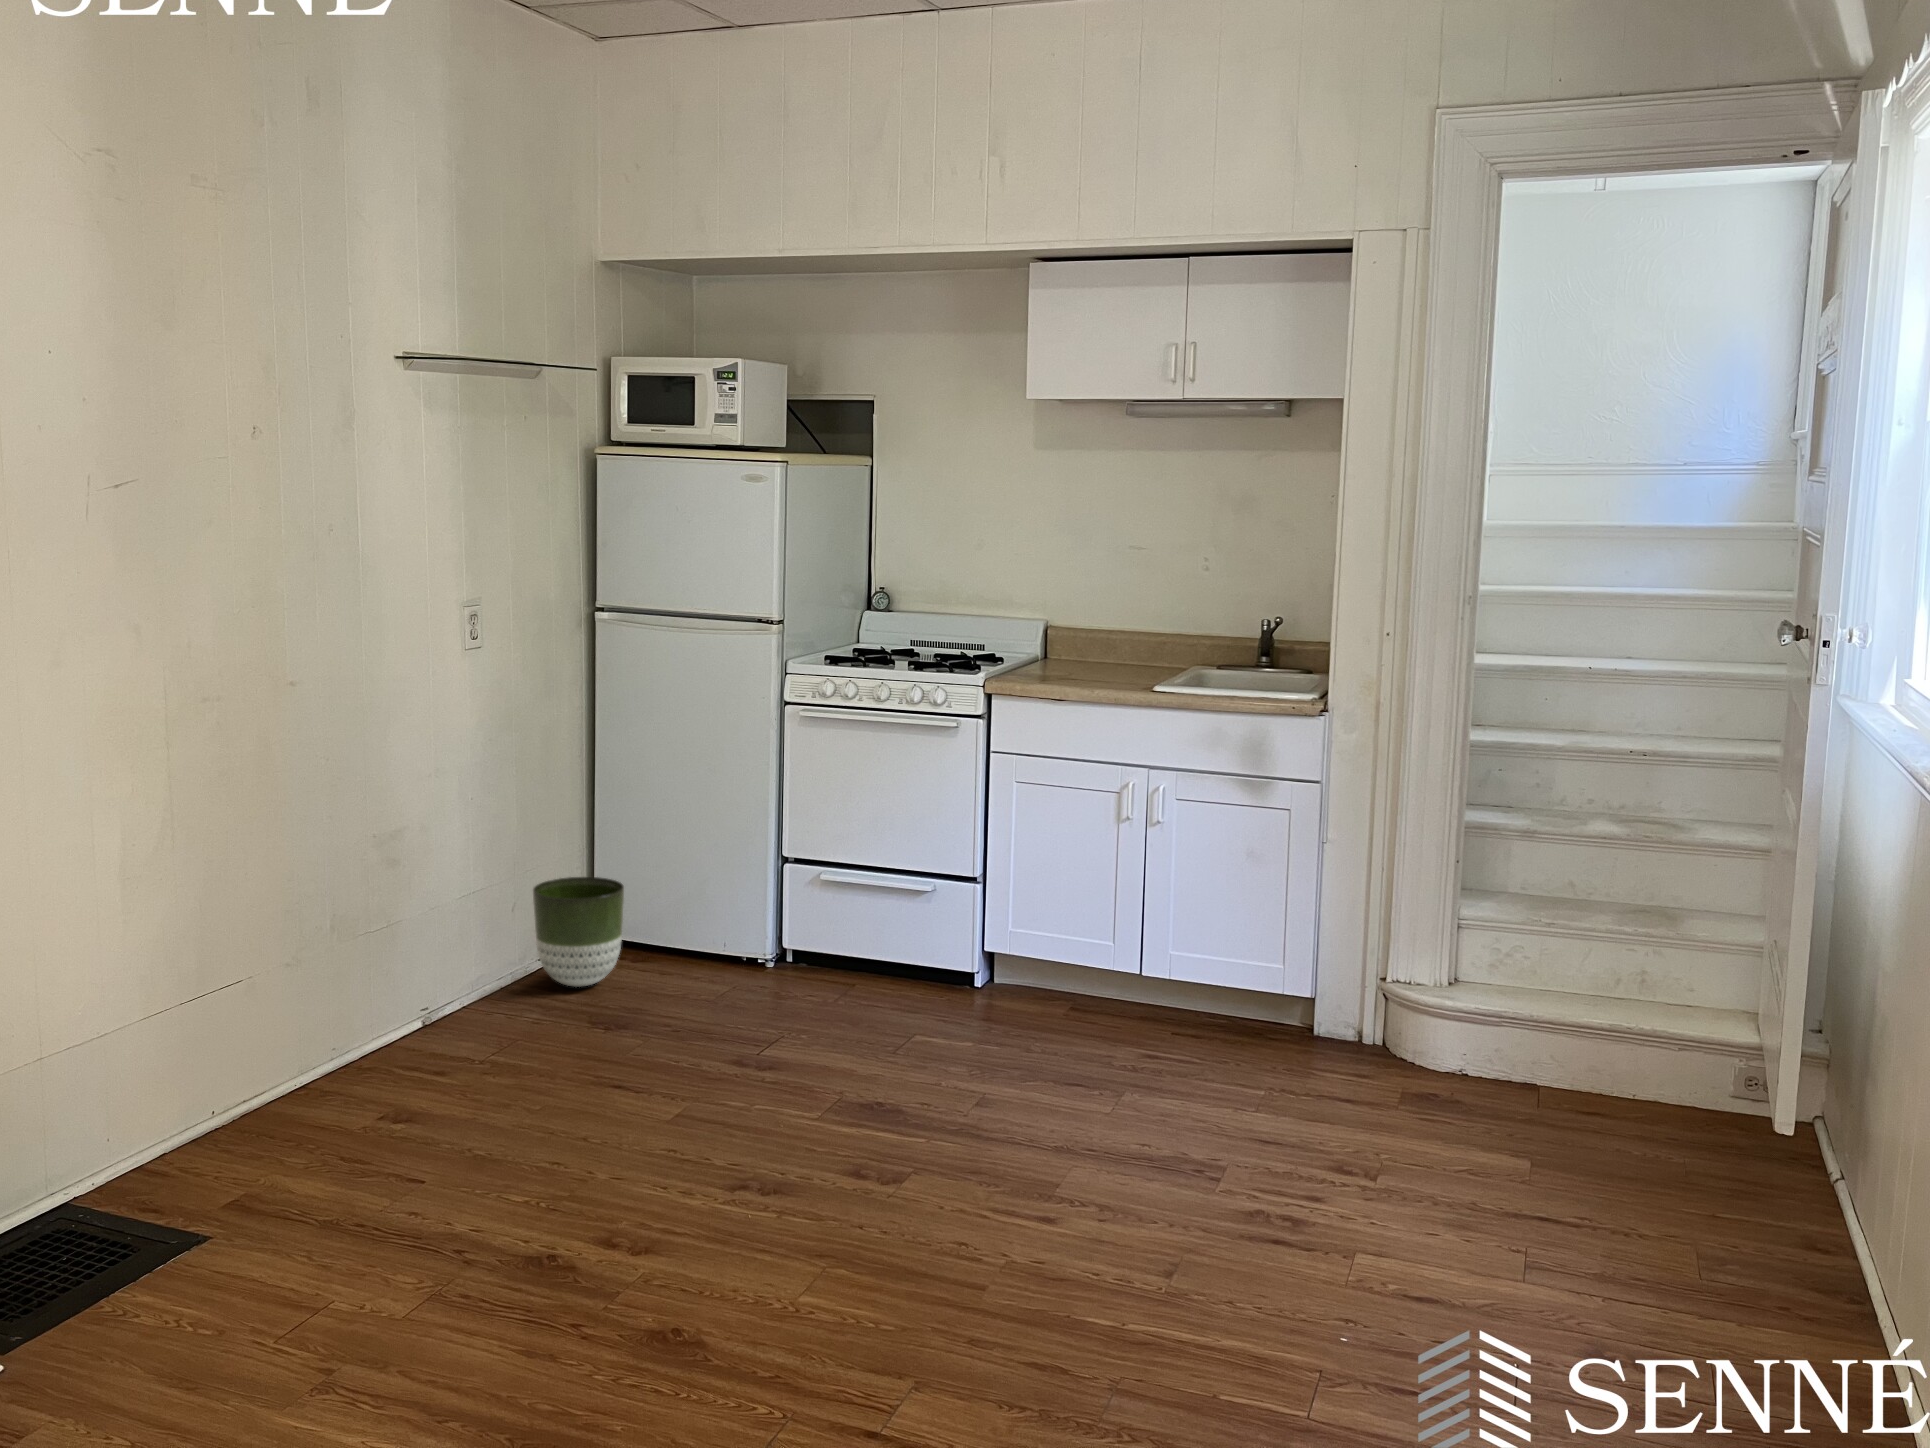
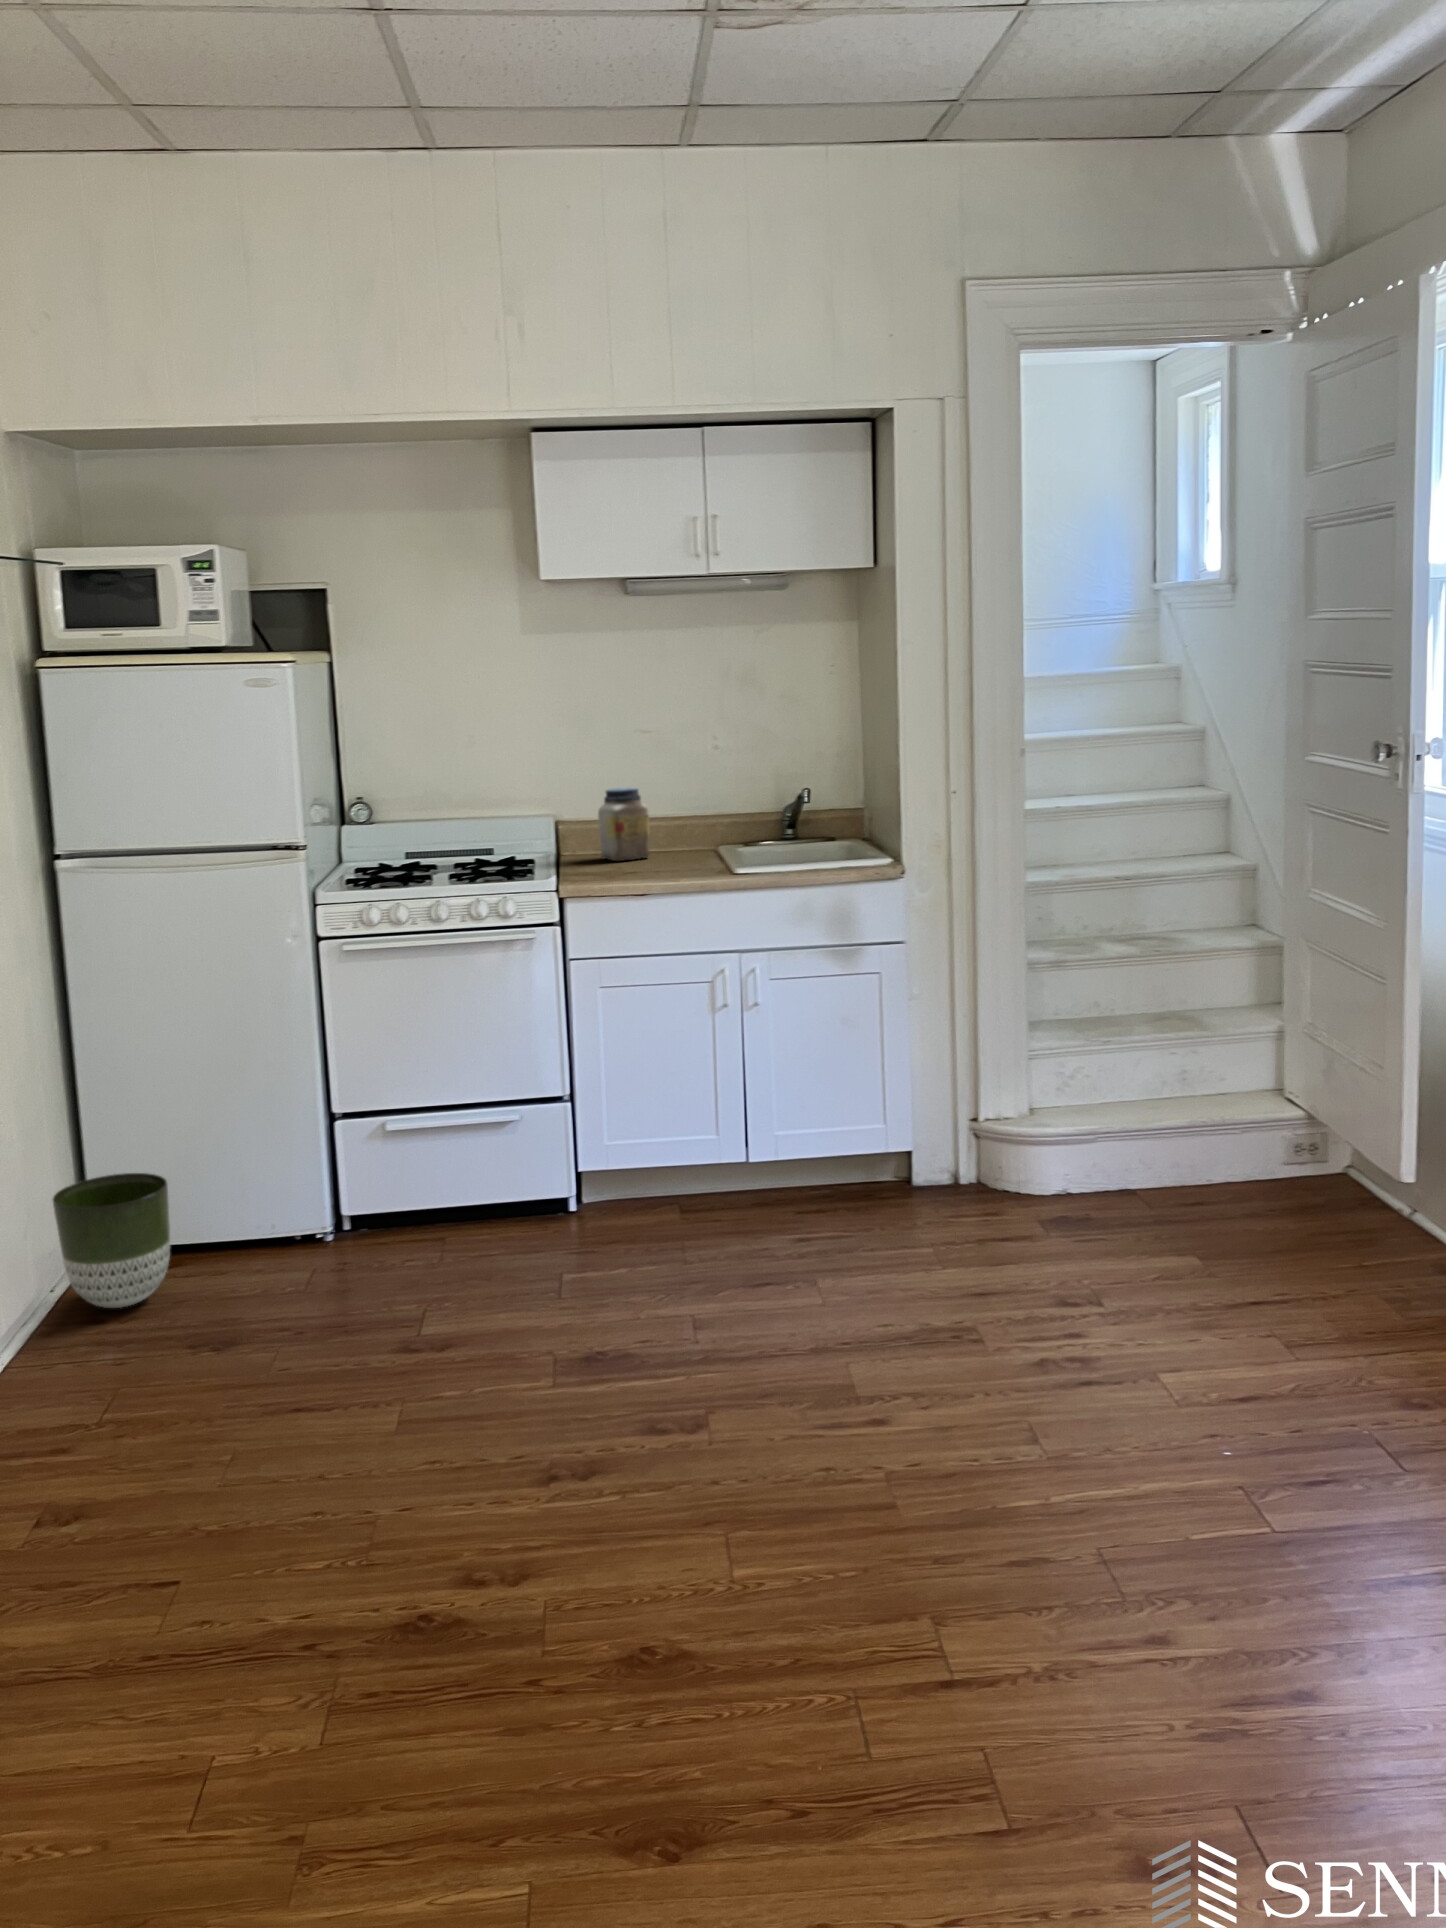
jar: none [1081,600,1127,670] -> present [598,787,650,861]

